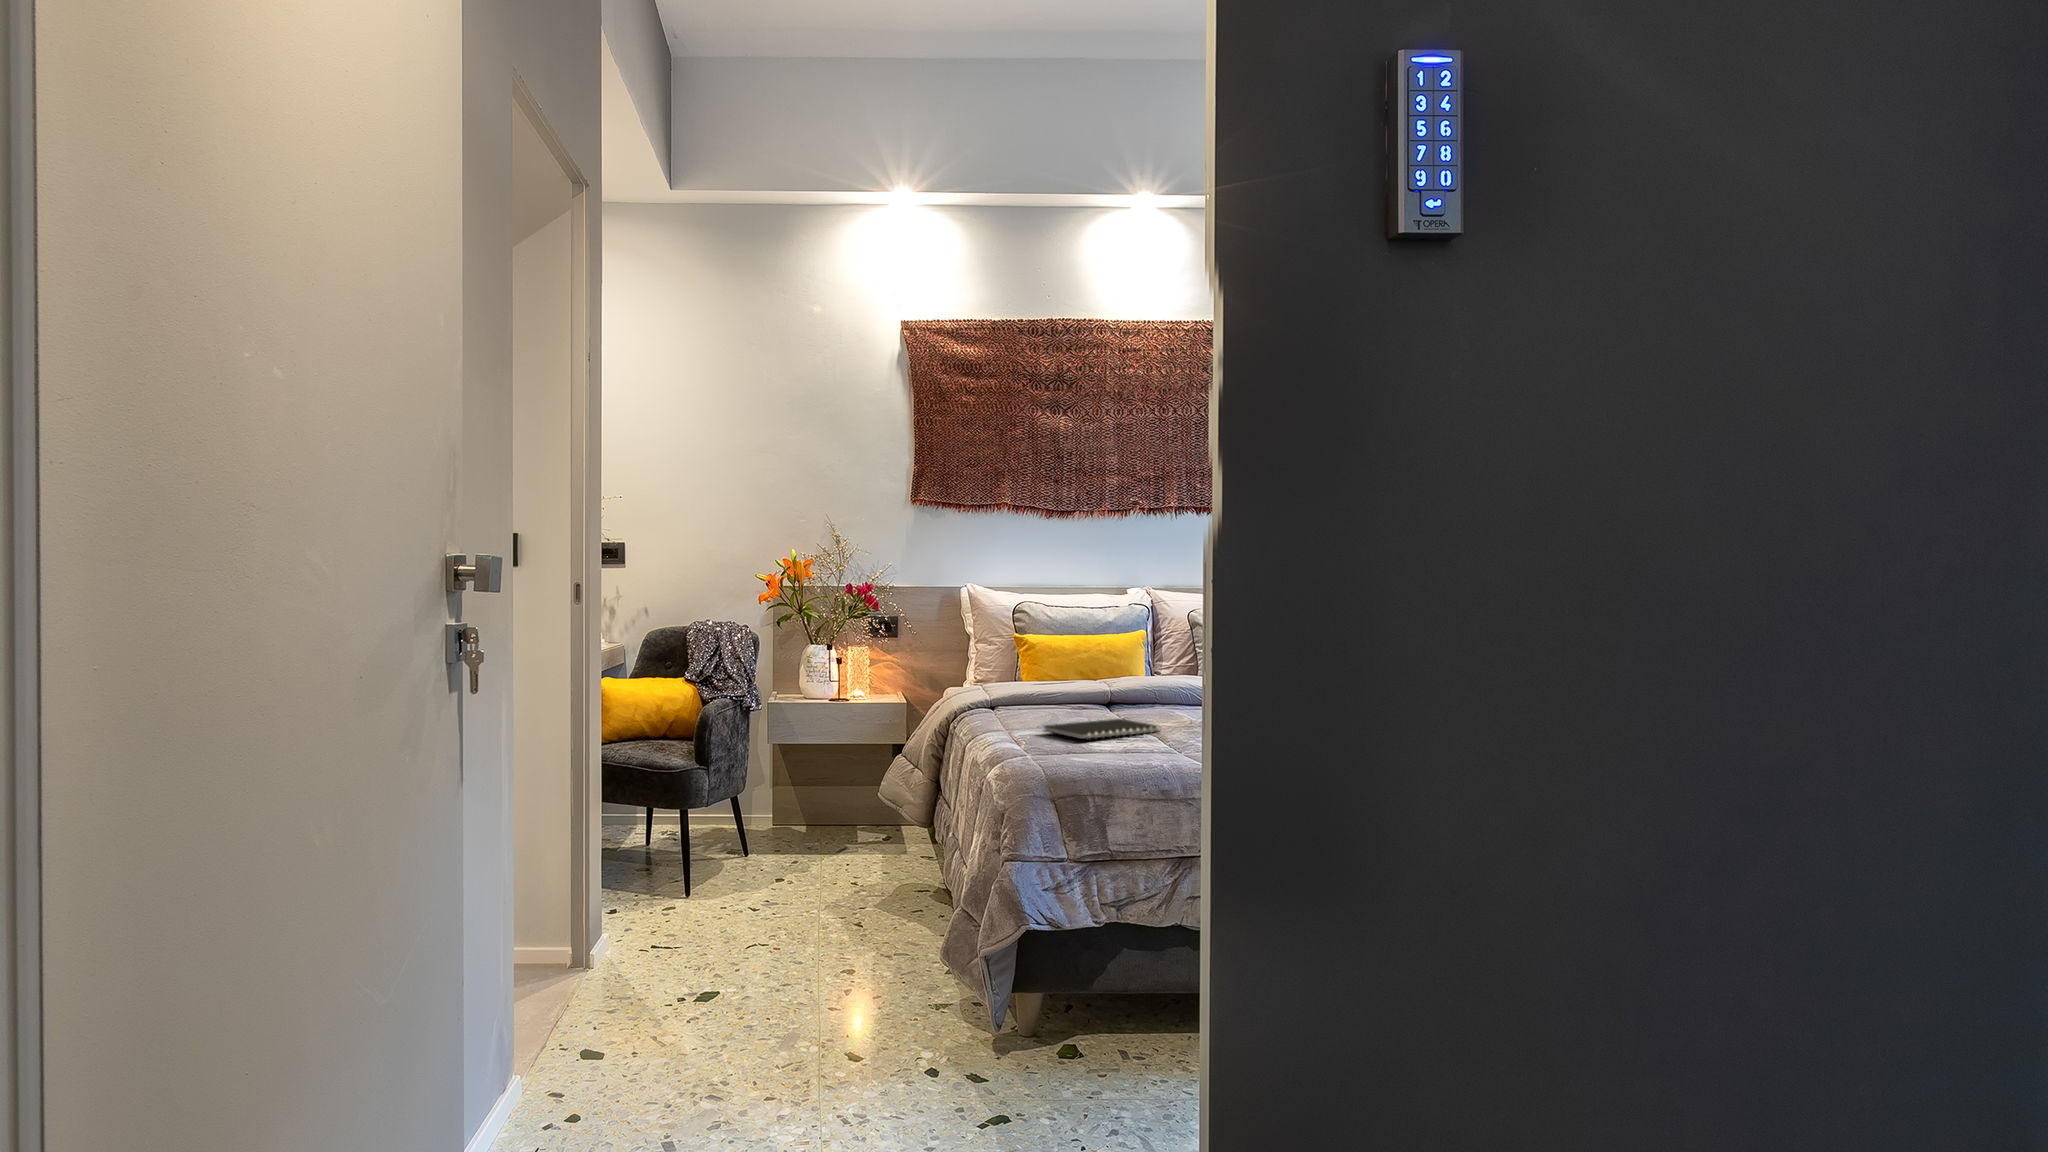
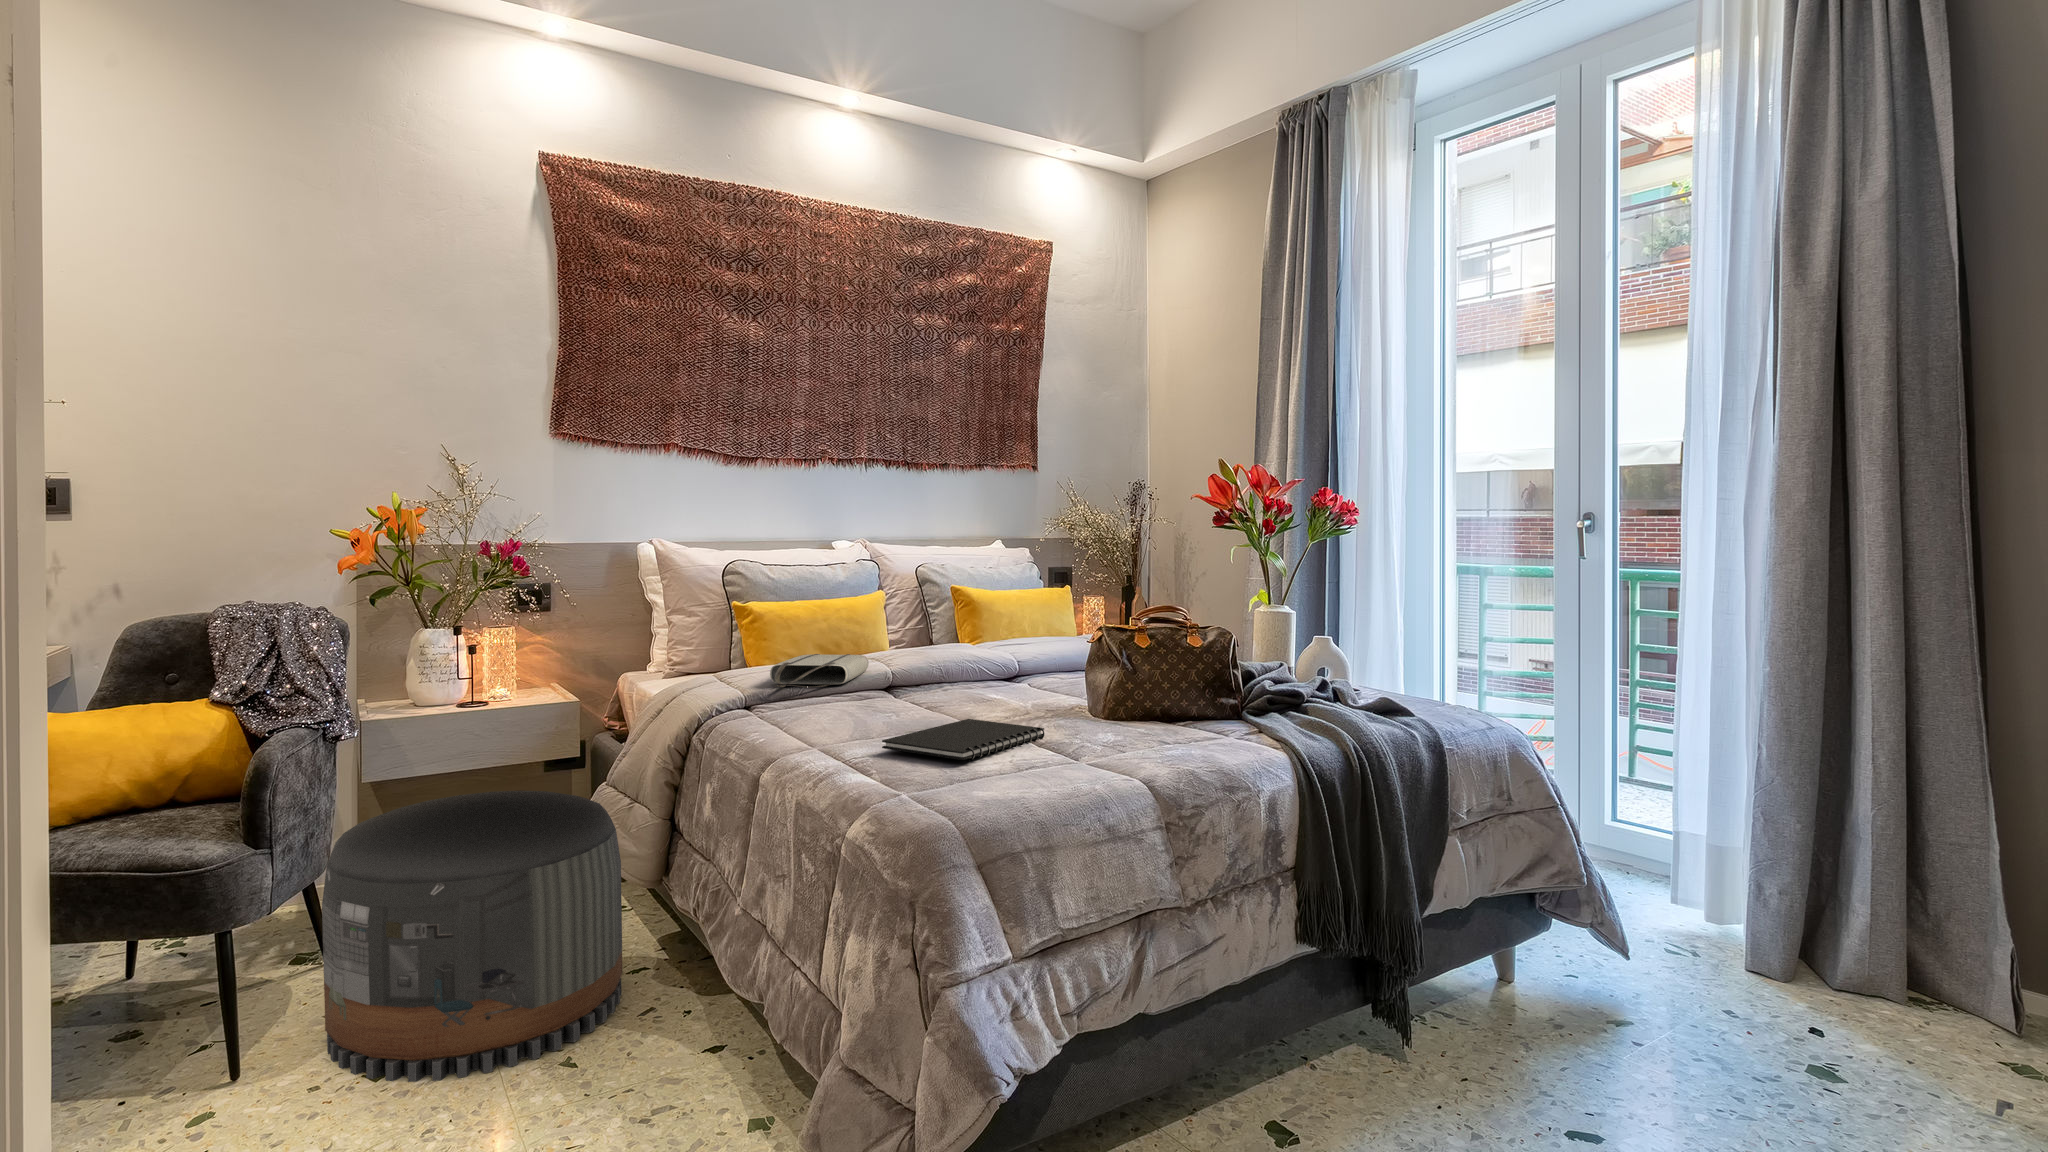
tote bag: none [1018,674,1106,695] -> present [770,654,869,688]
pouf: none [734,754,905,919] -> present [322,790,623,1082]

